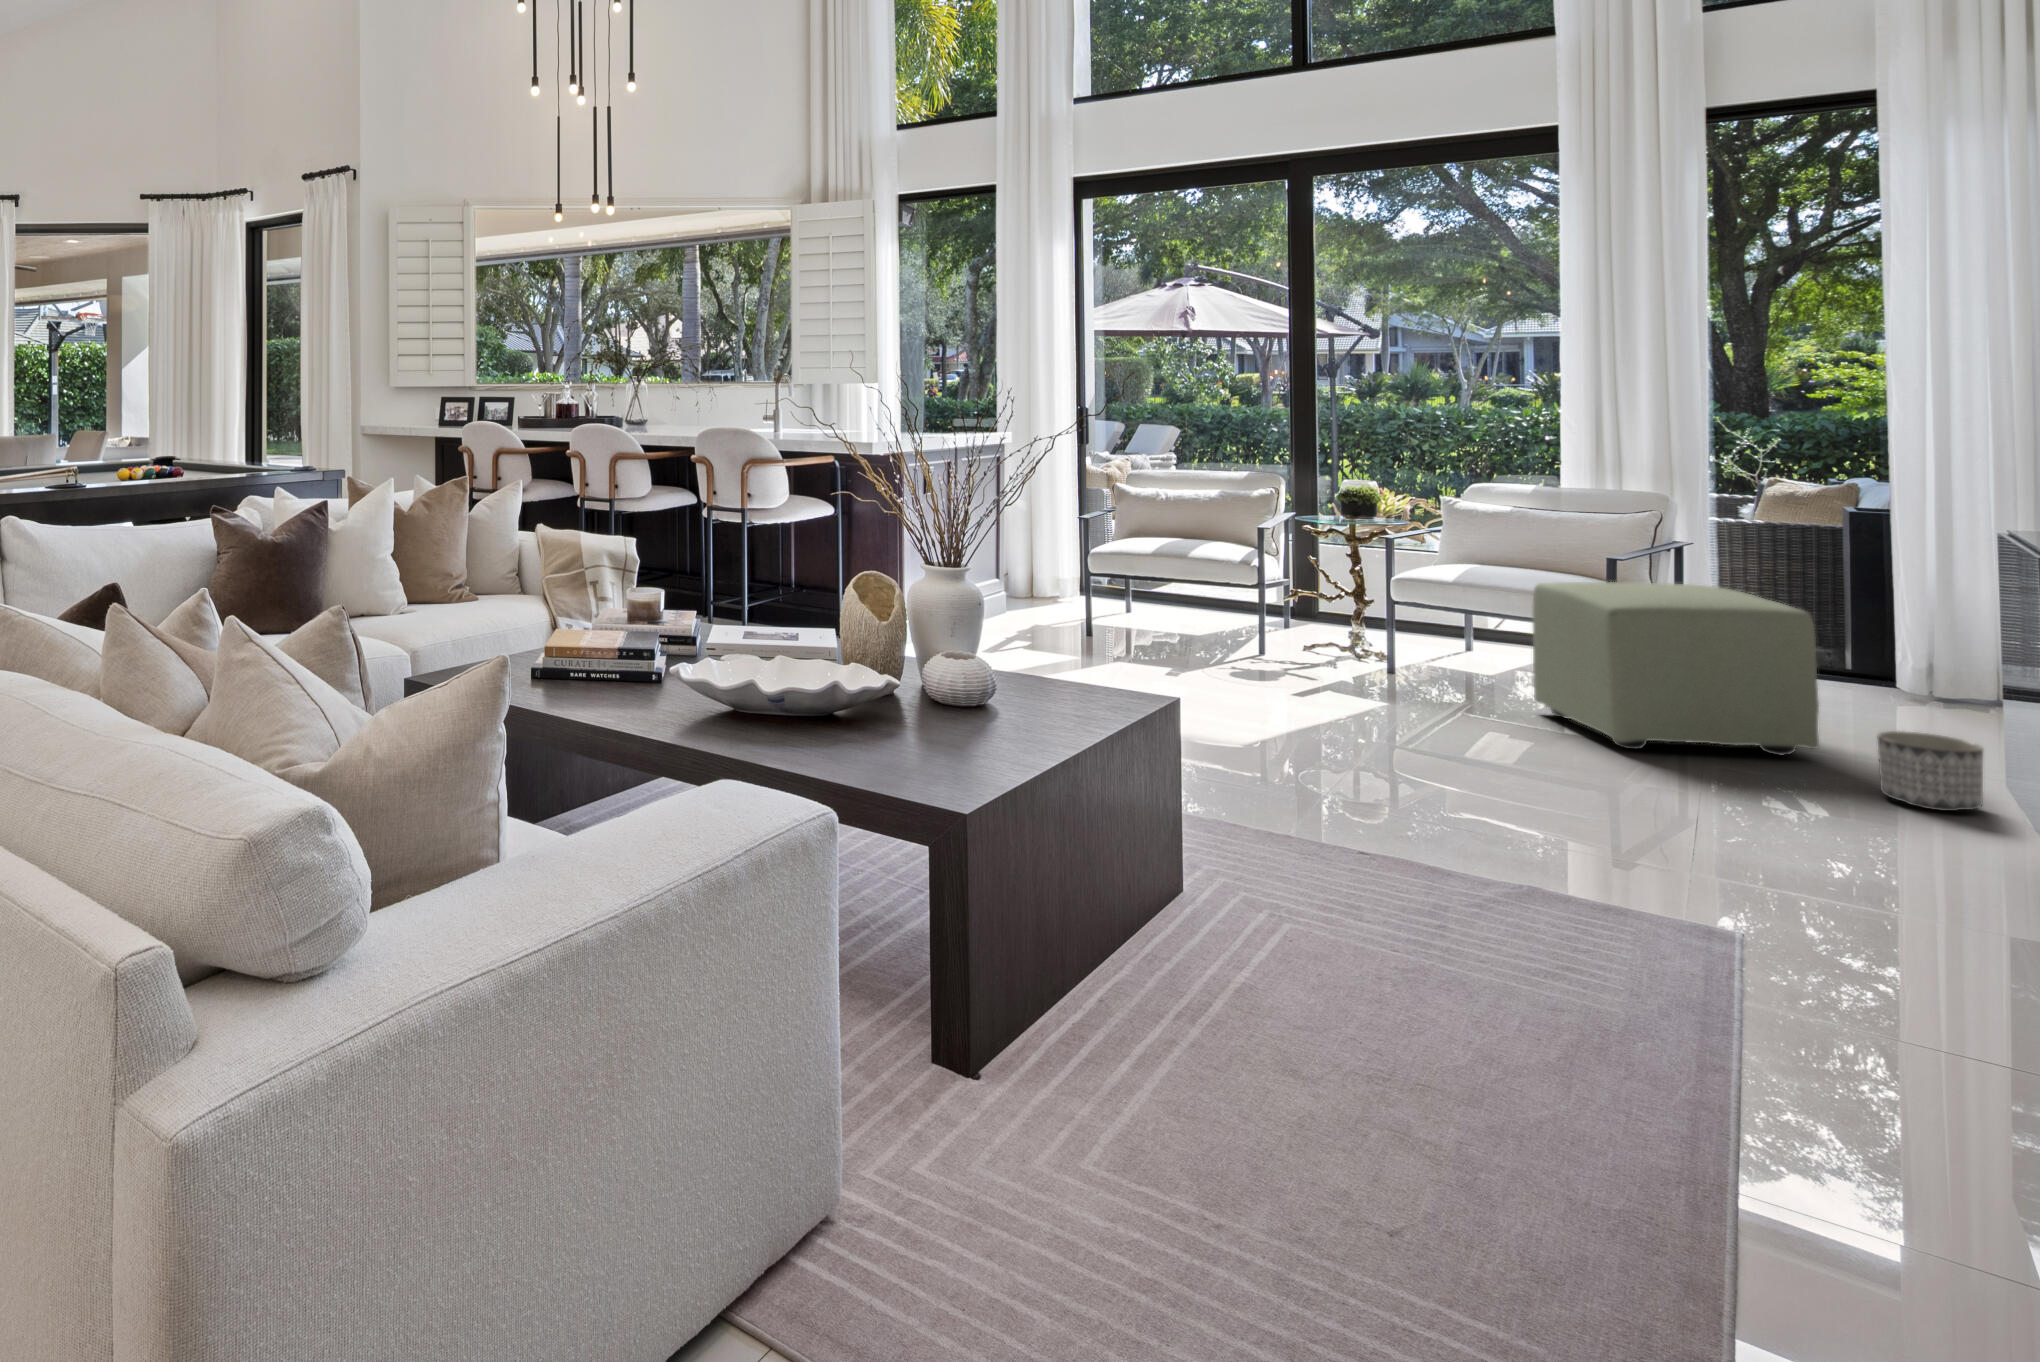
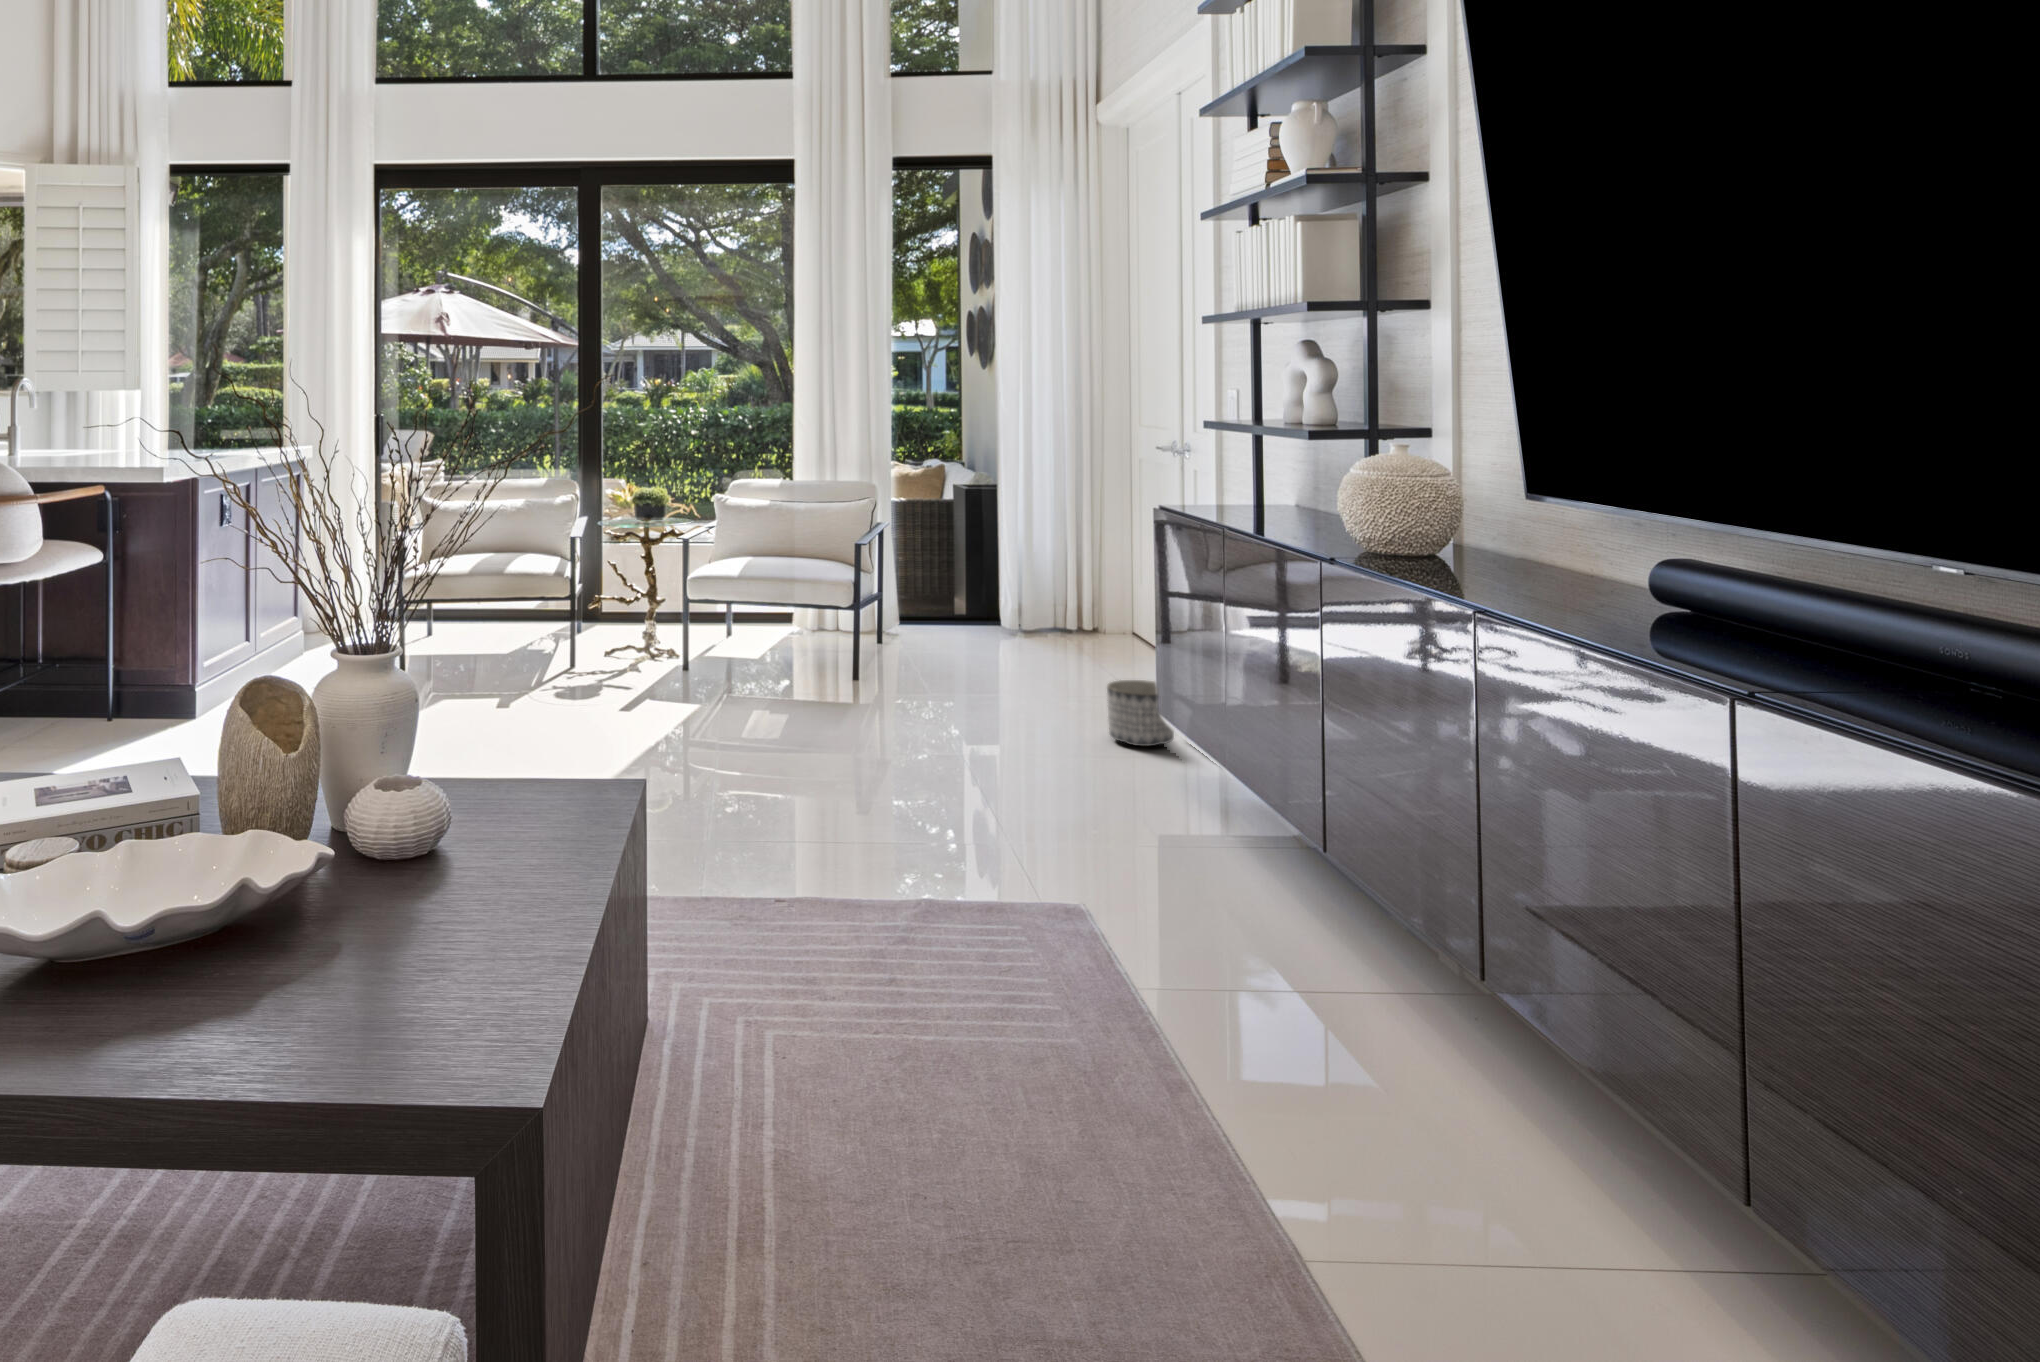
ottoman: present [1533,582,1819,755] -> none [834,566,1048,727]

